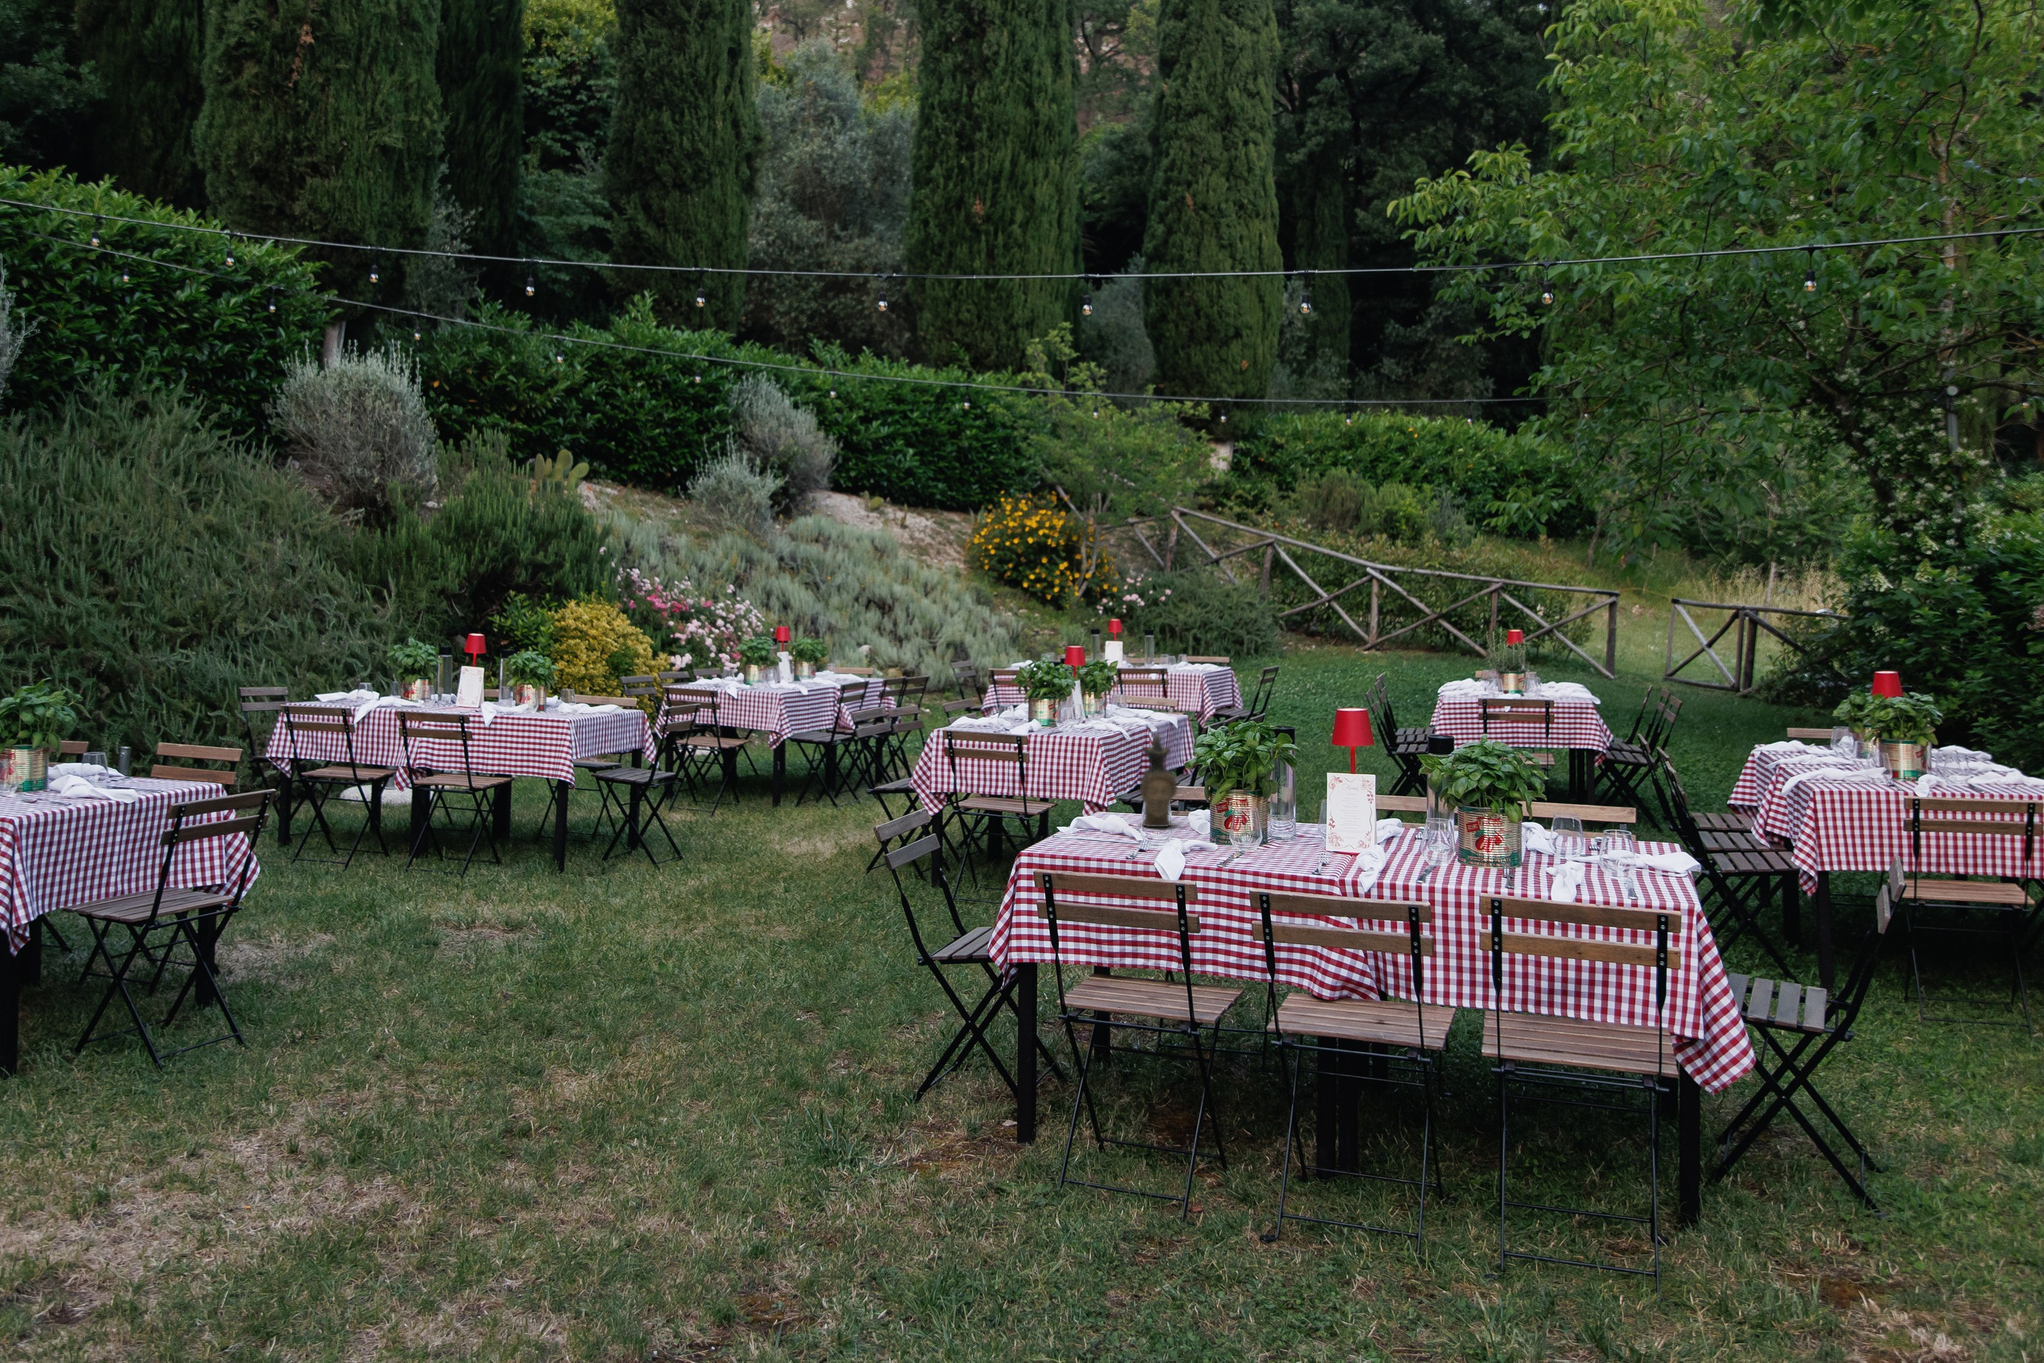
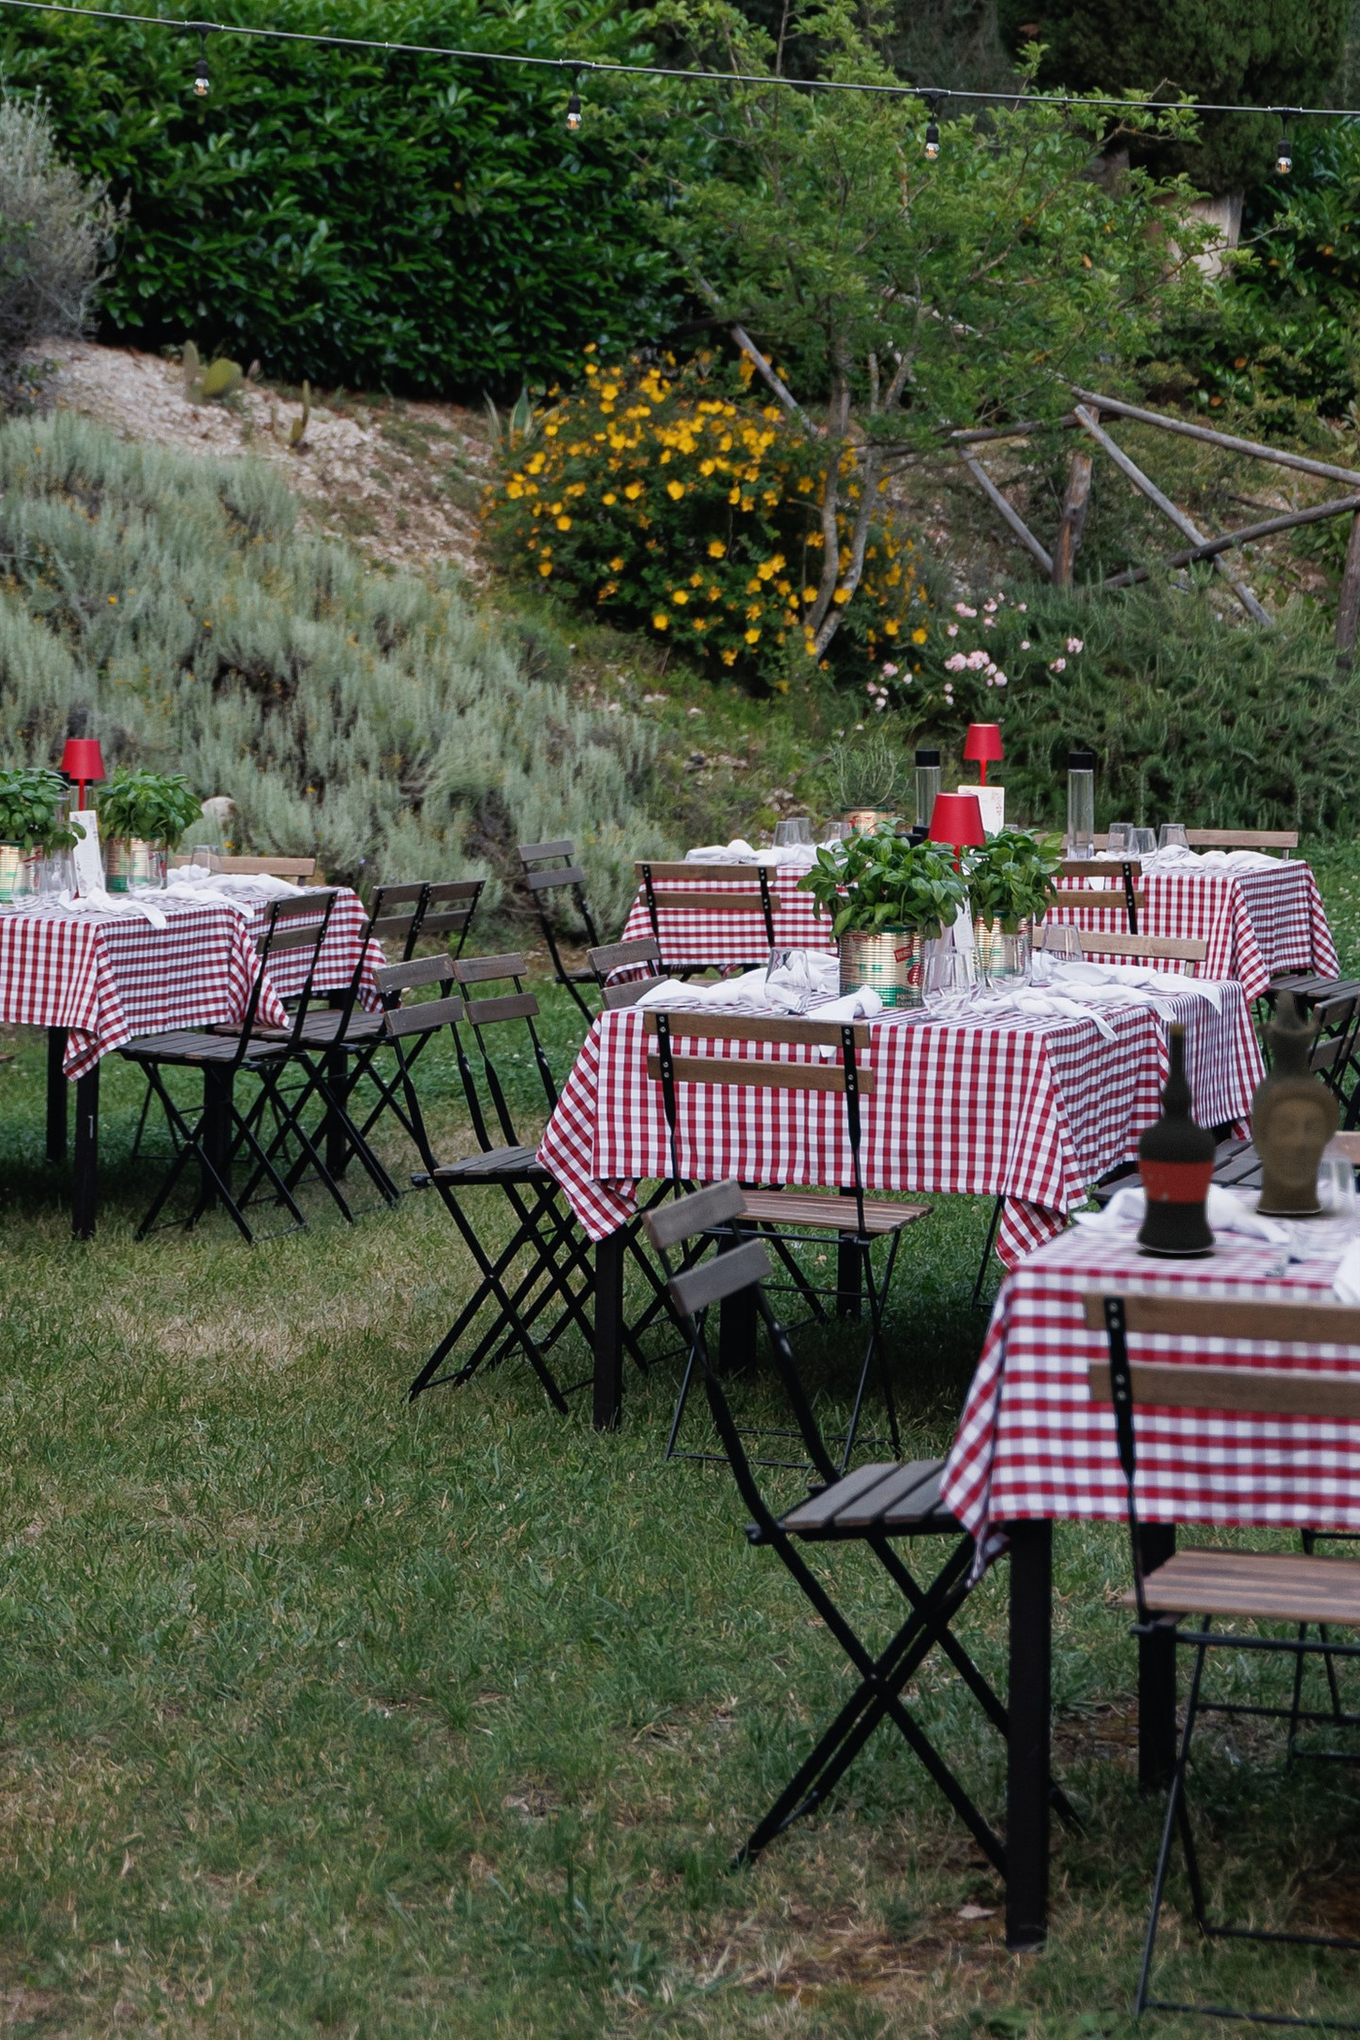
wine bottle: none [1083,750,1117,846] -> present [1136,1023,1217,1254]

